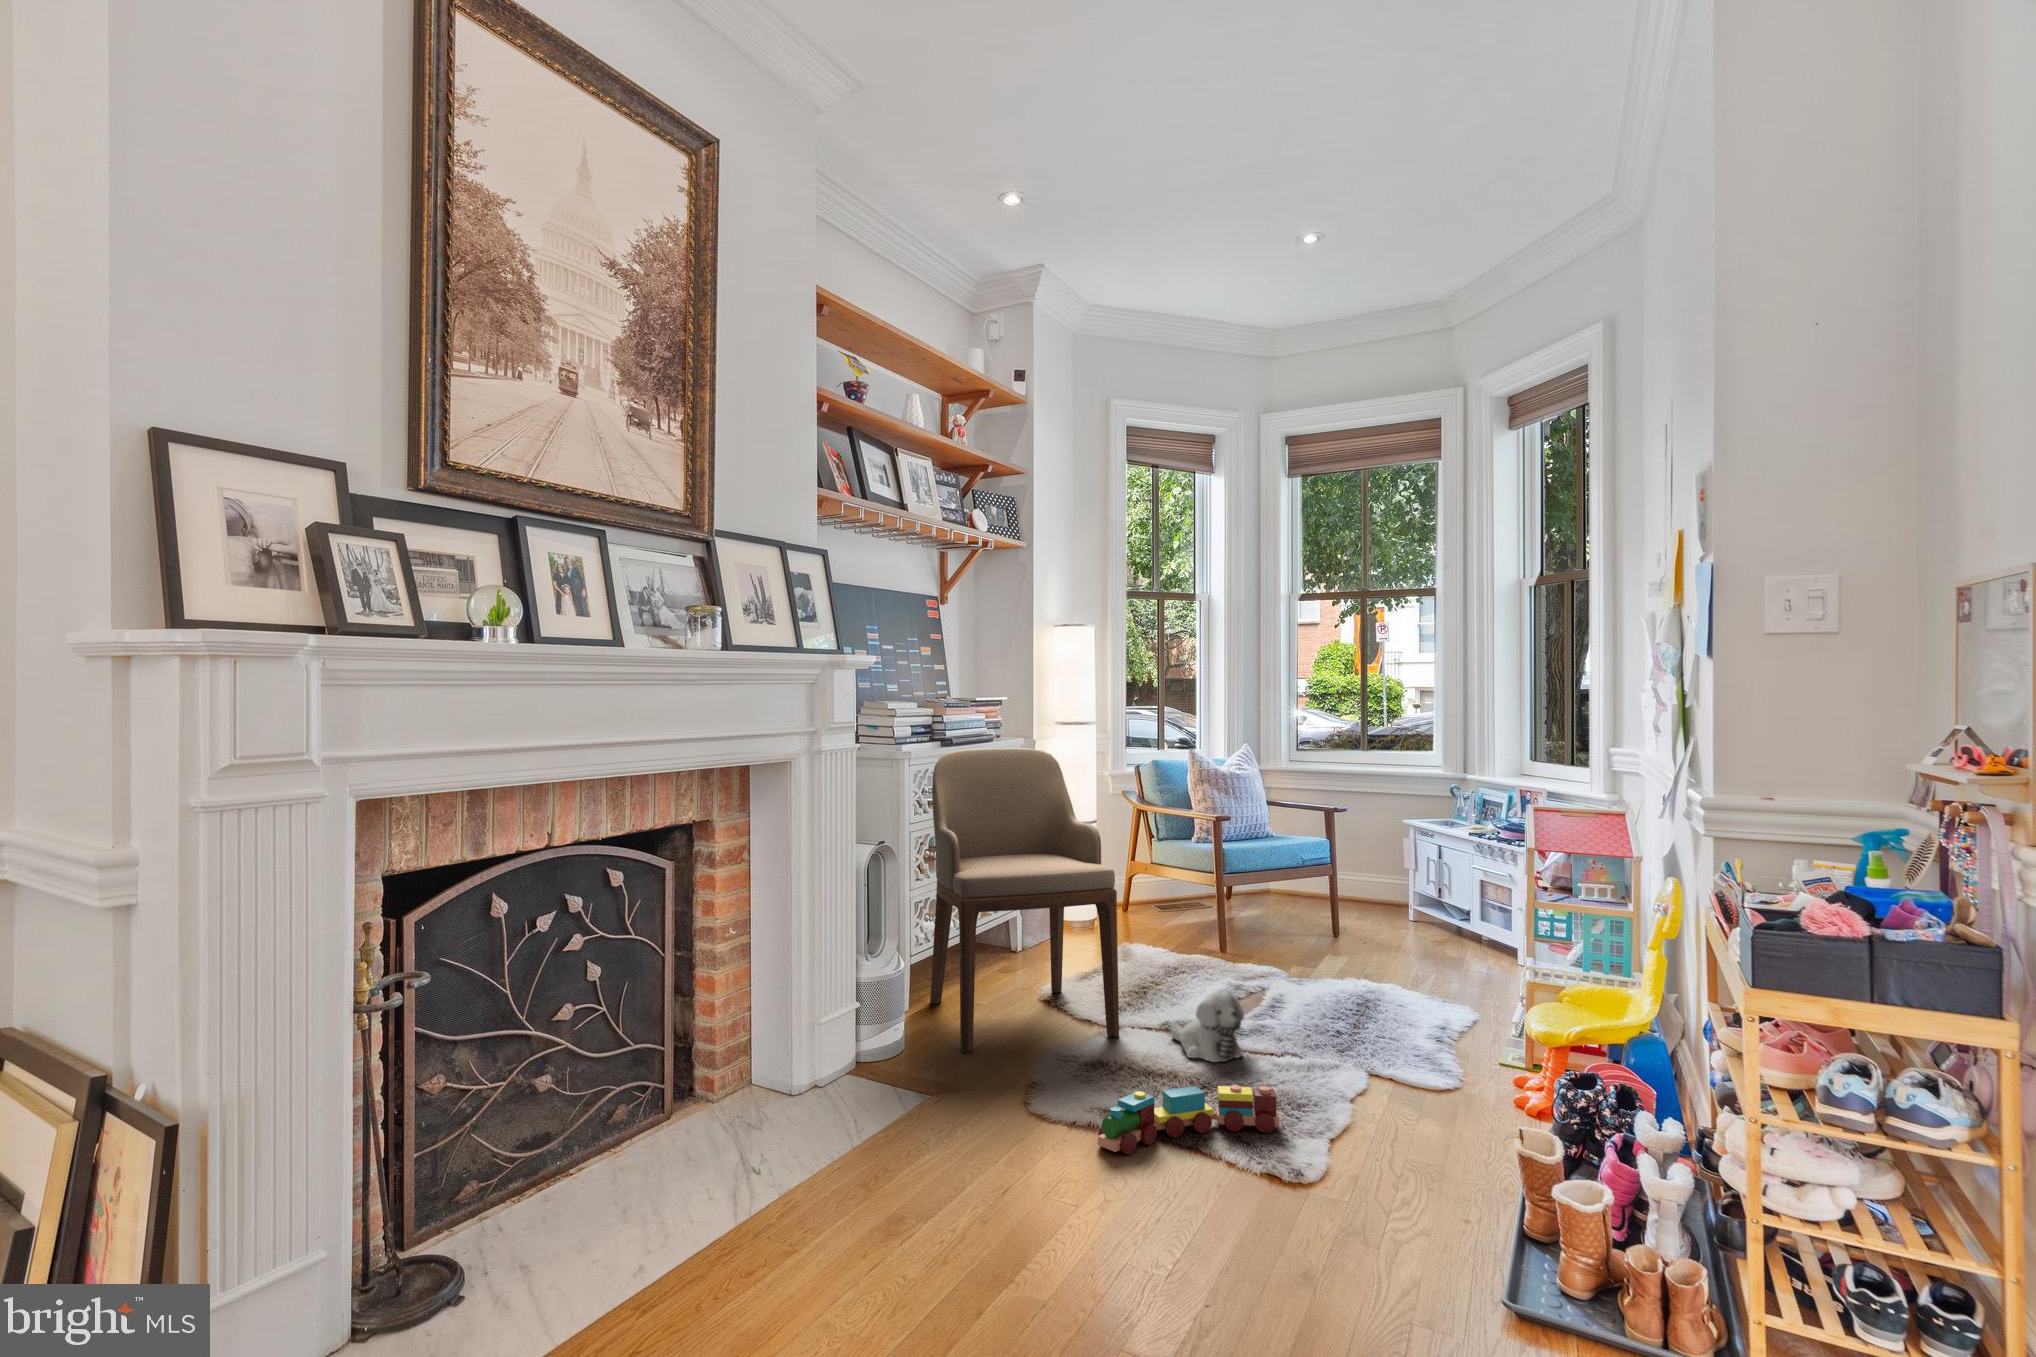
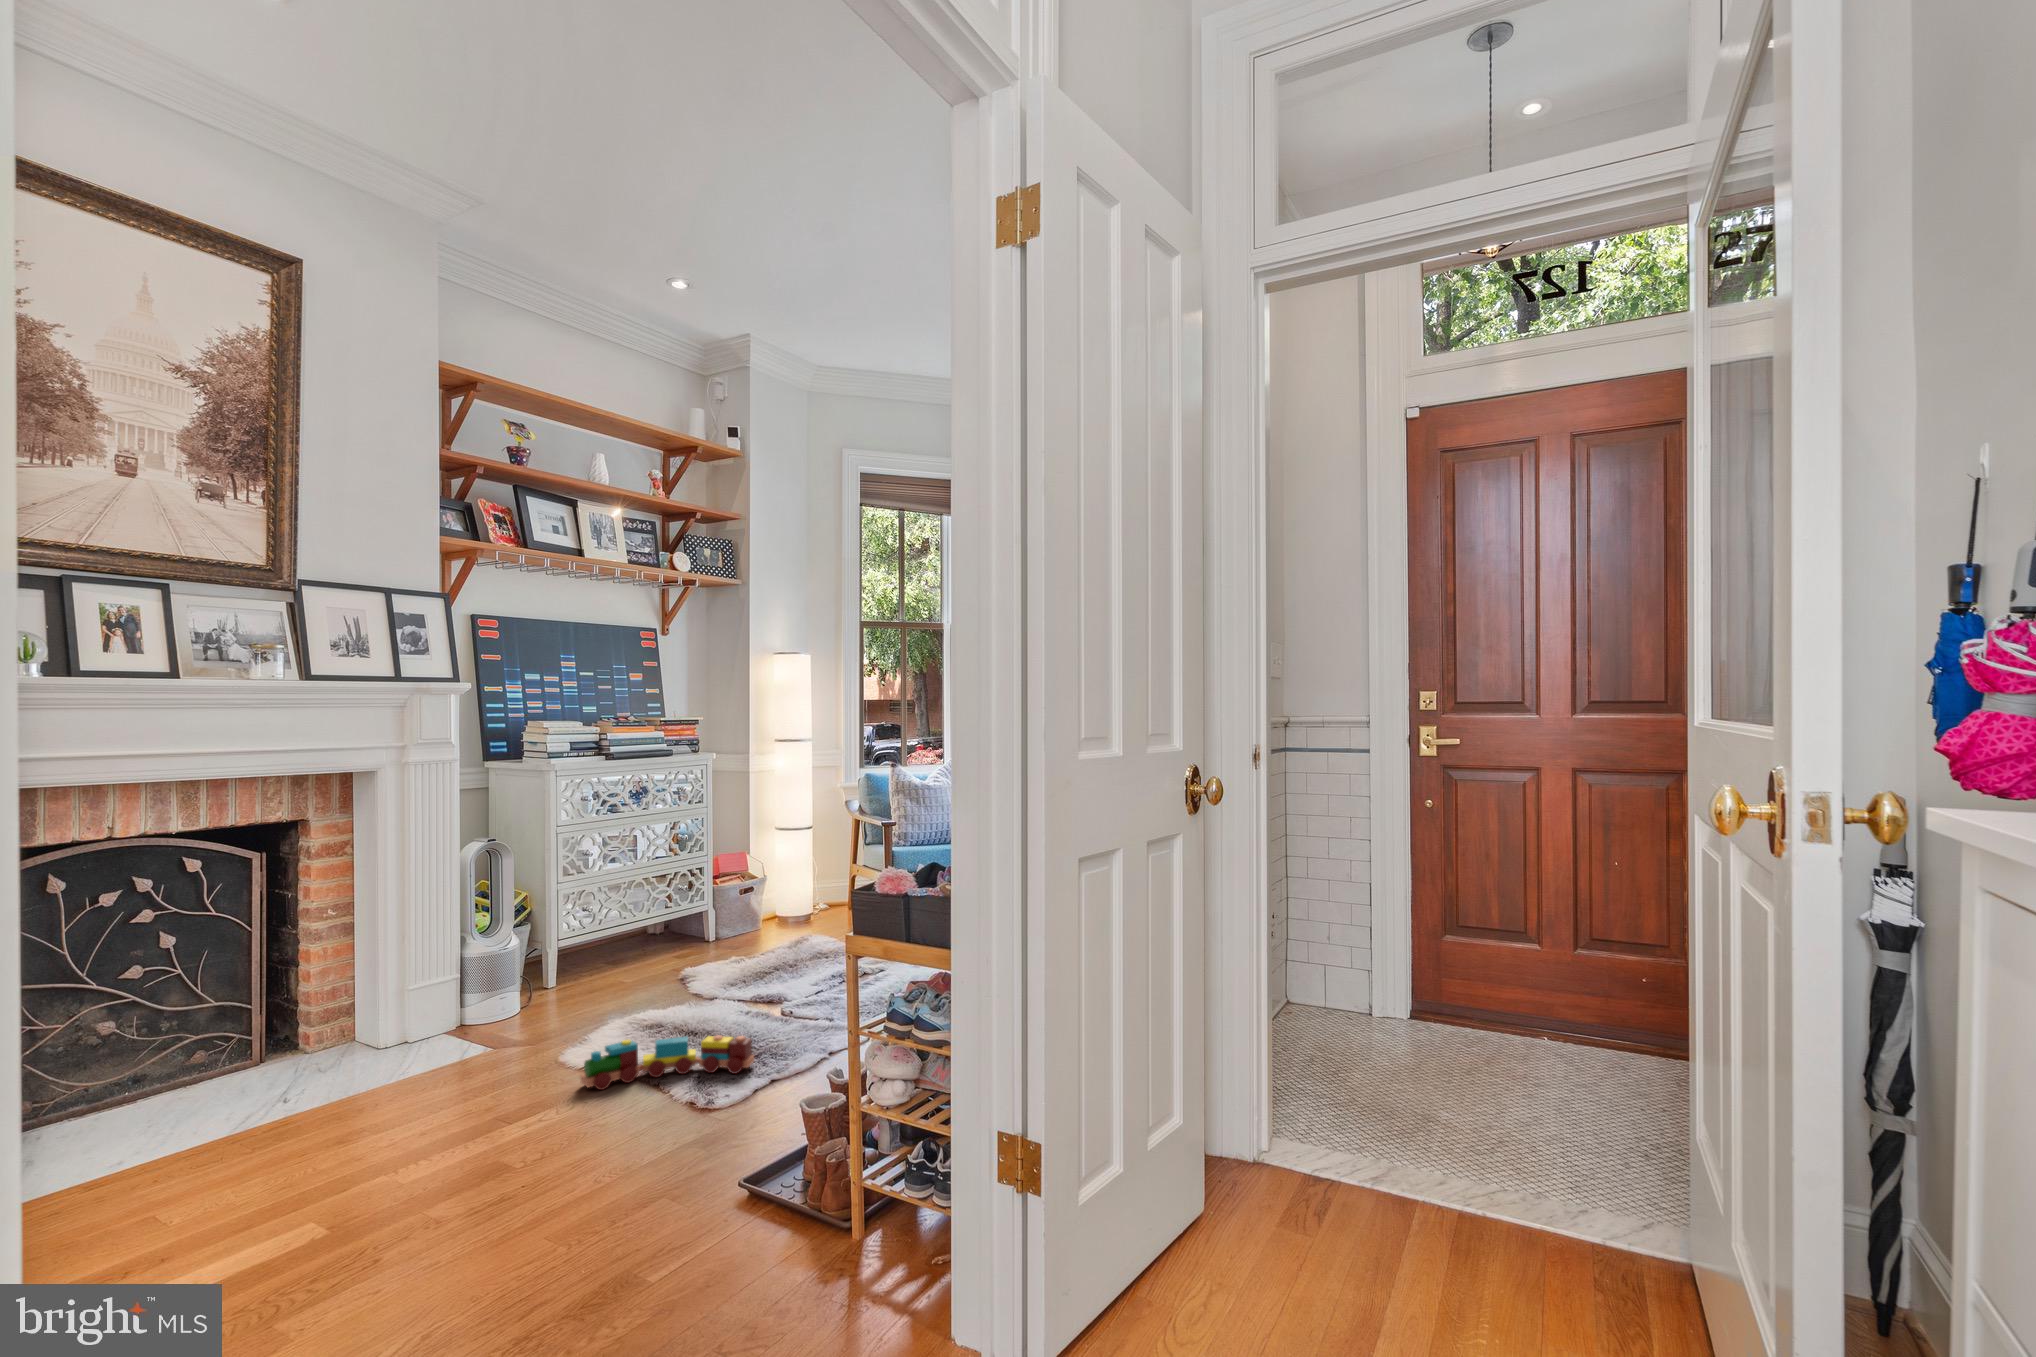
armchair: present [930,748,1119,1053] -> none [561,759,711,1016]
plush toy: present [1170,992,1244,1062] -> none [747,963,800,1022]

